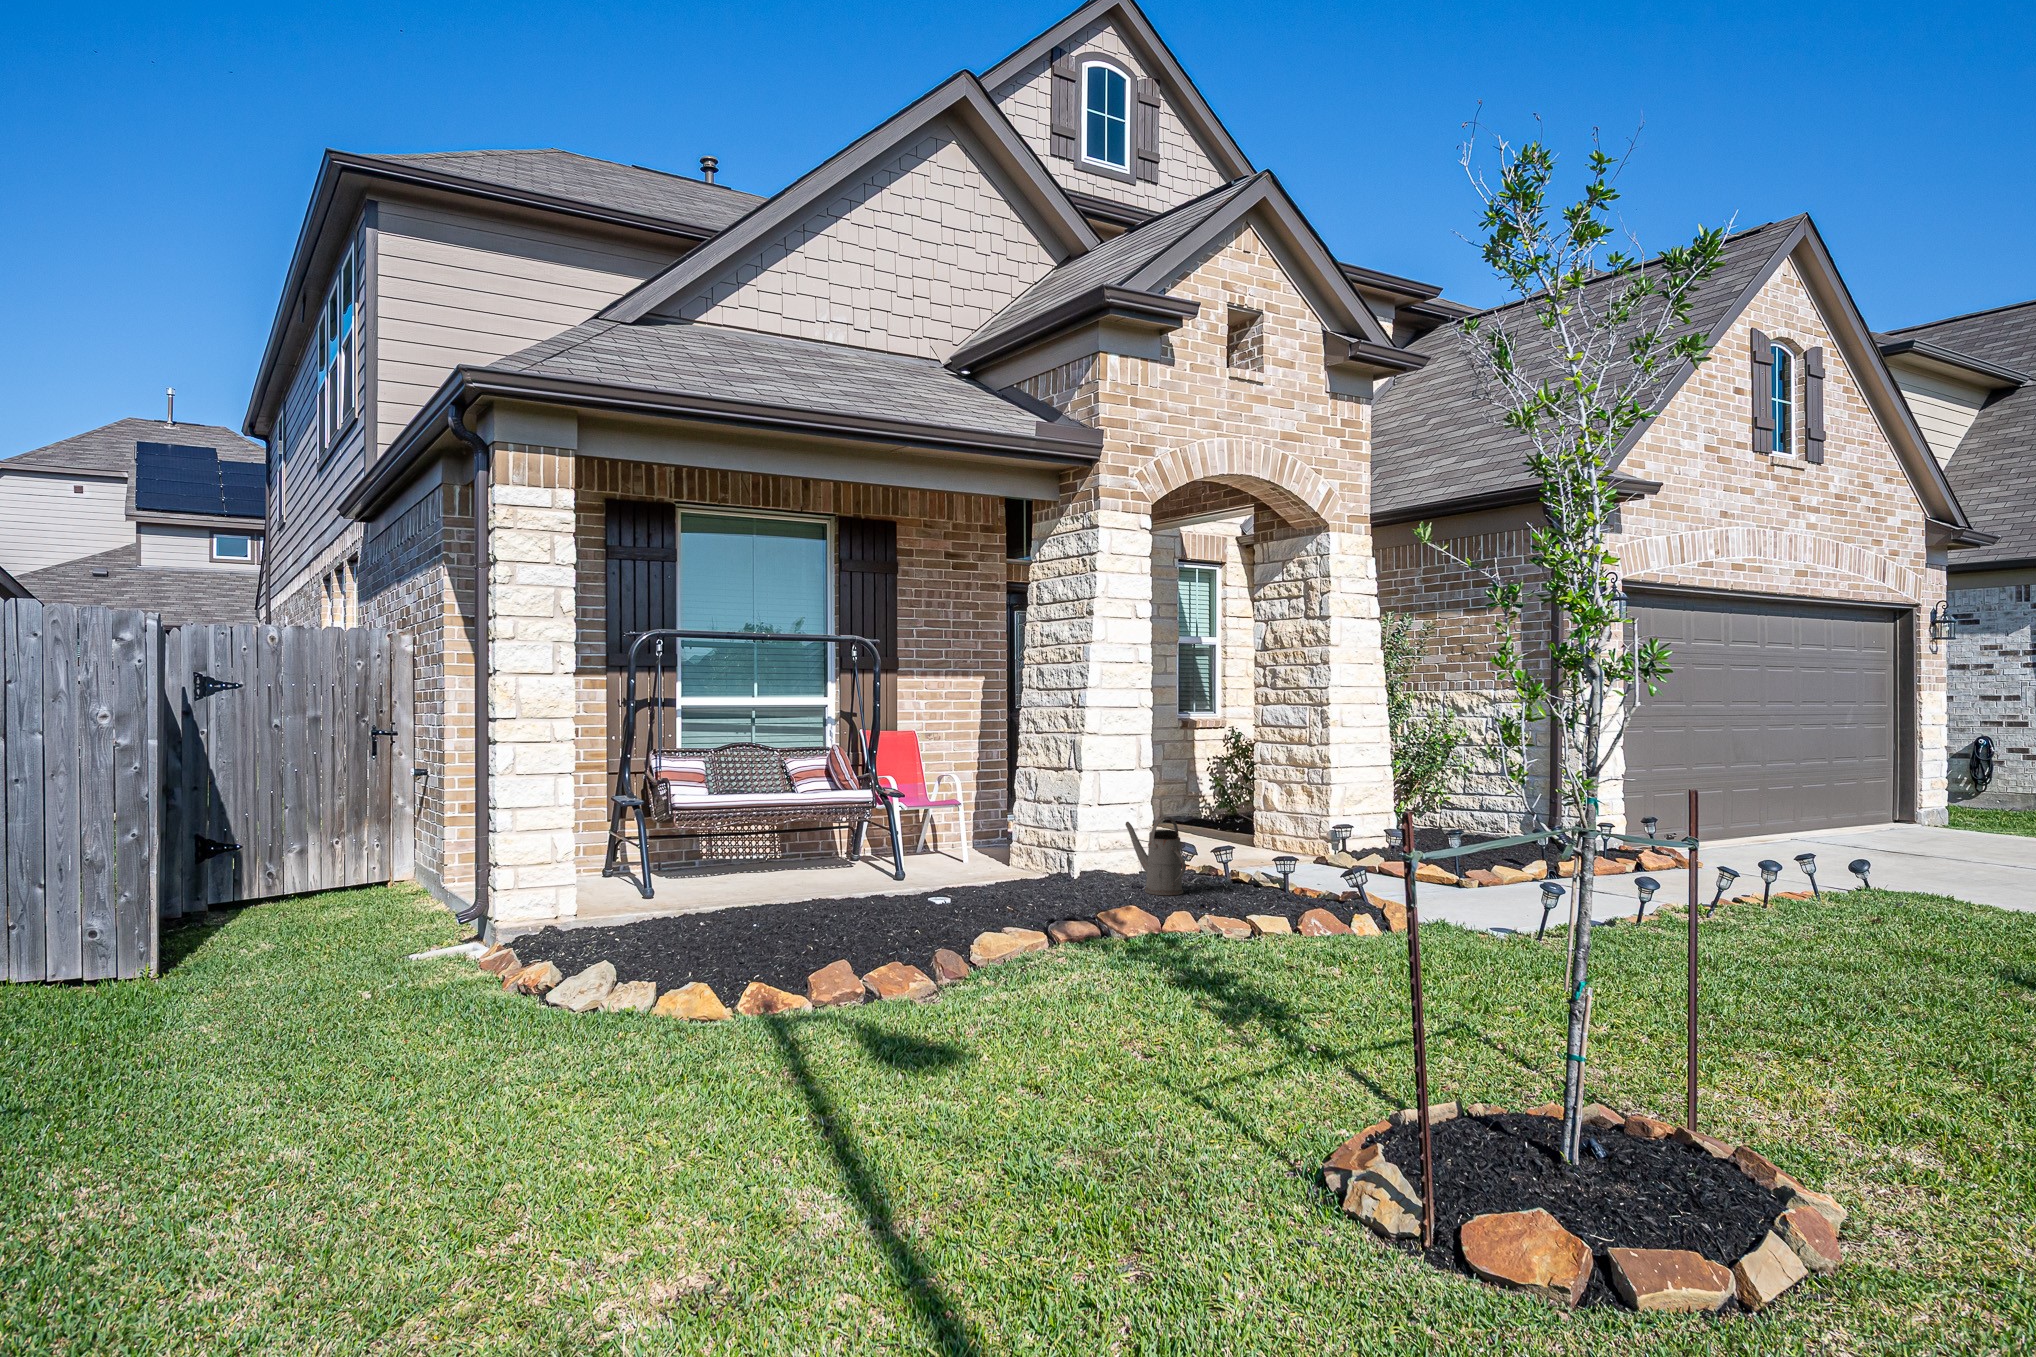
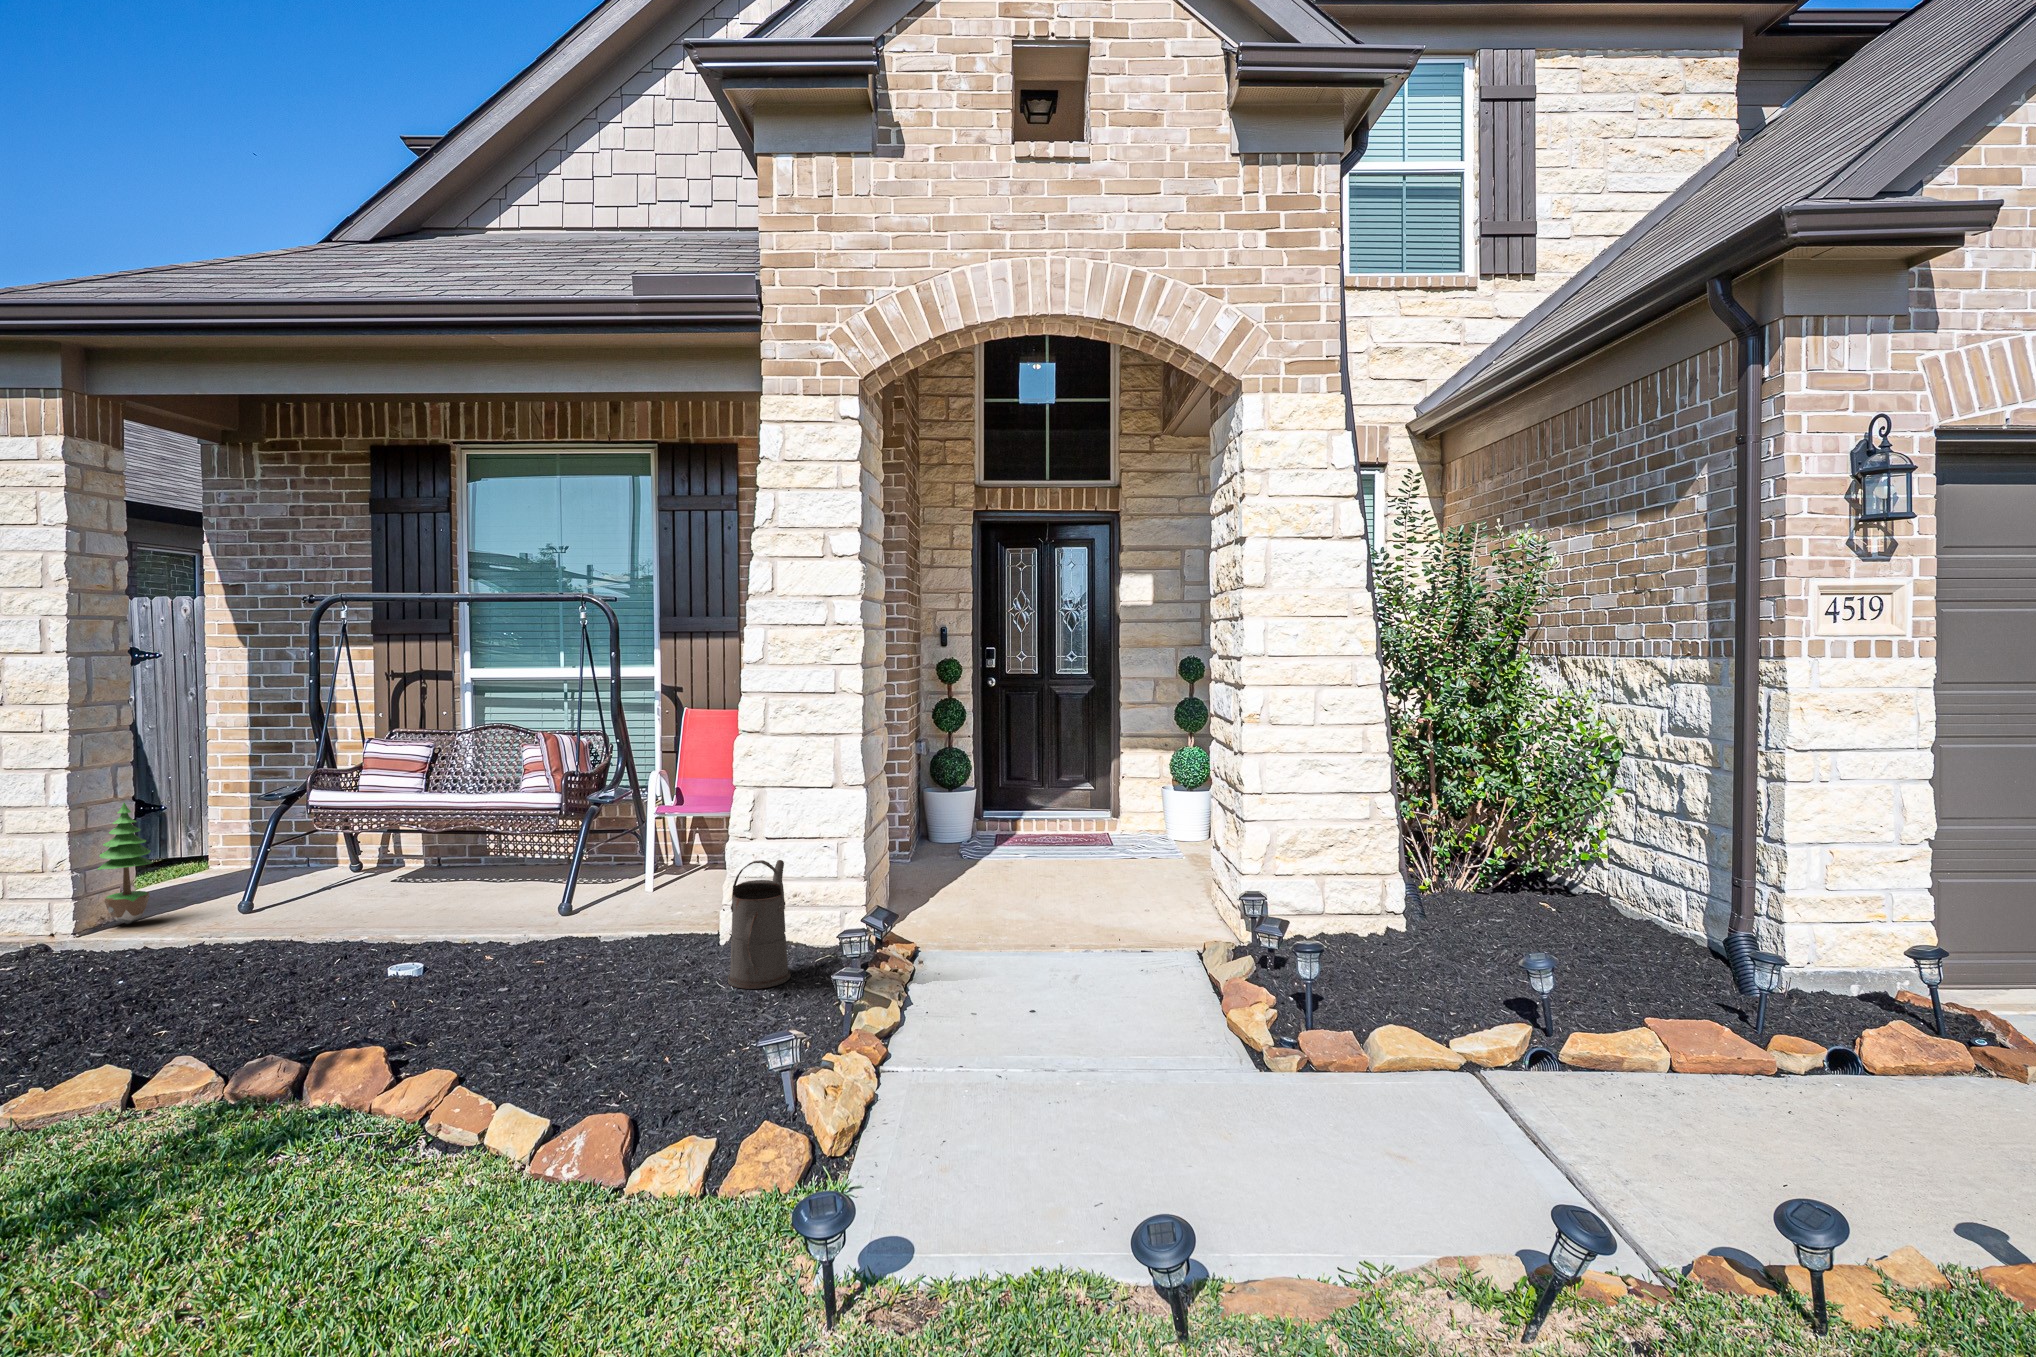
potted tree: none [590,809,630,916] -> present [97,803,153,924]

